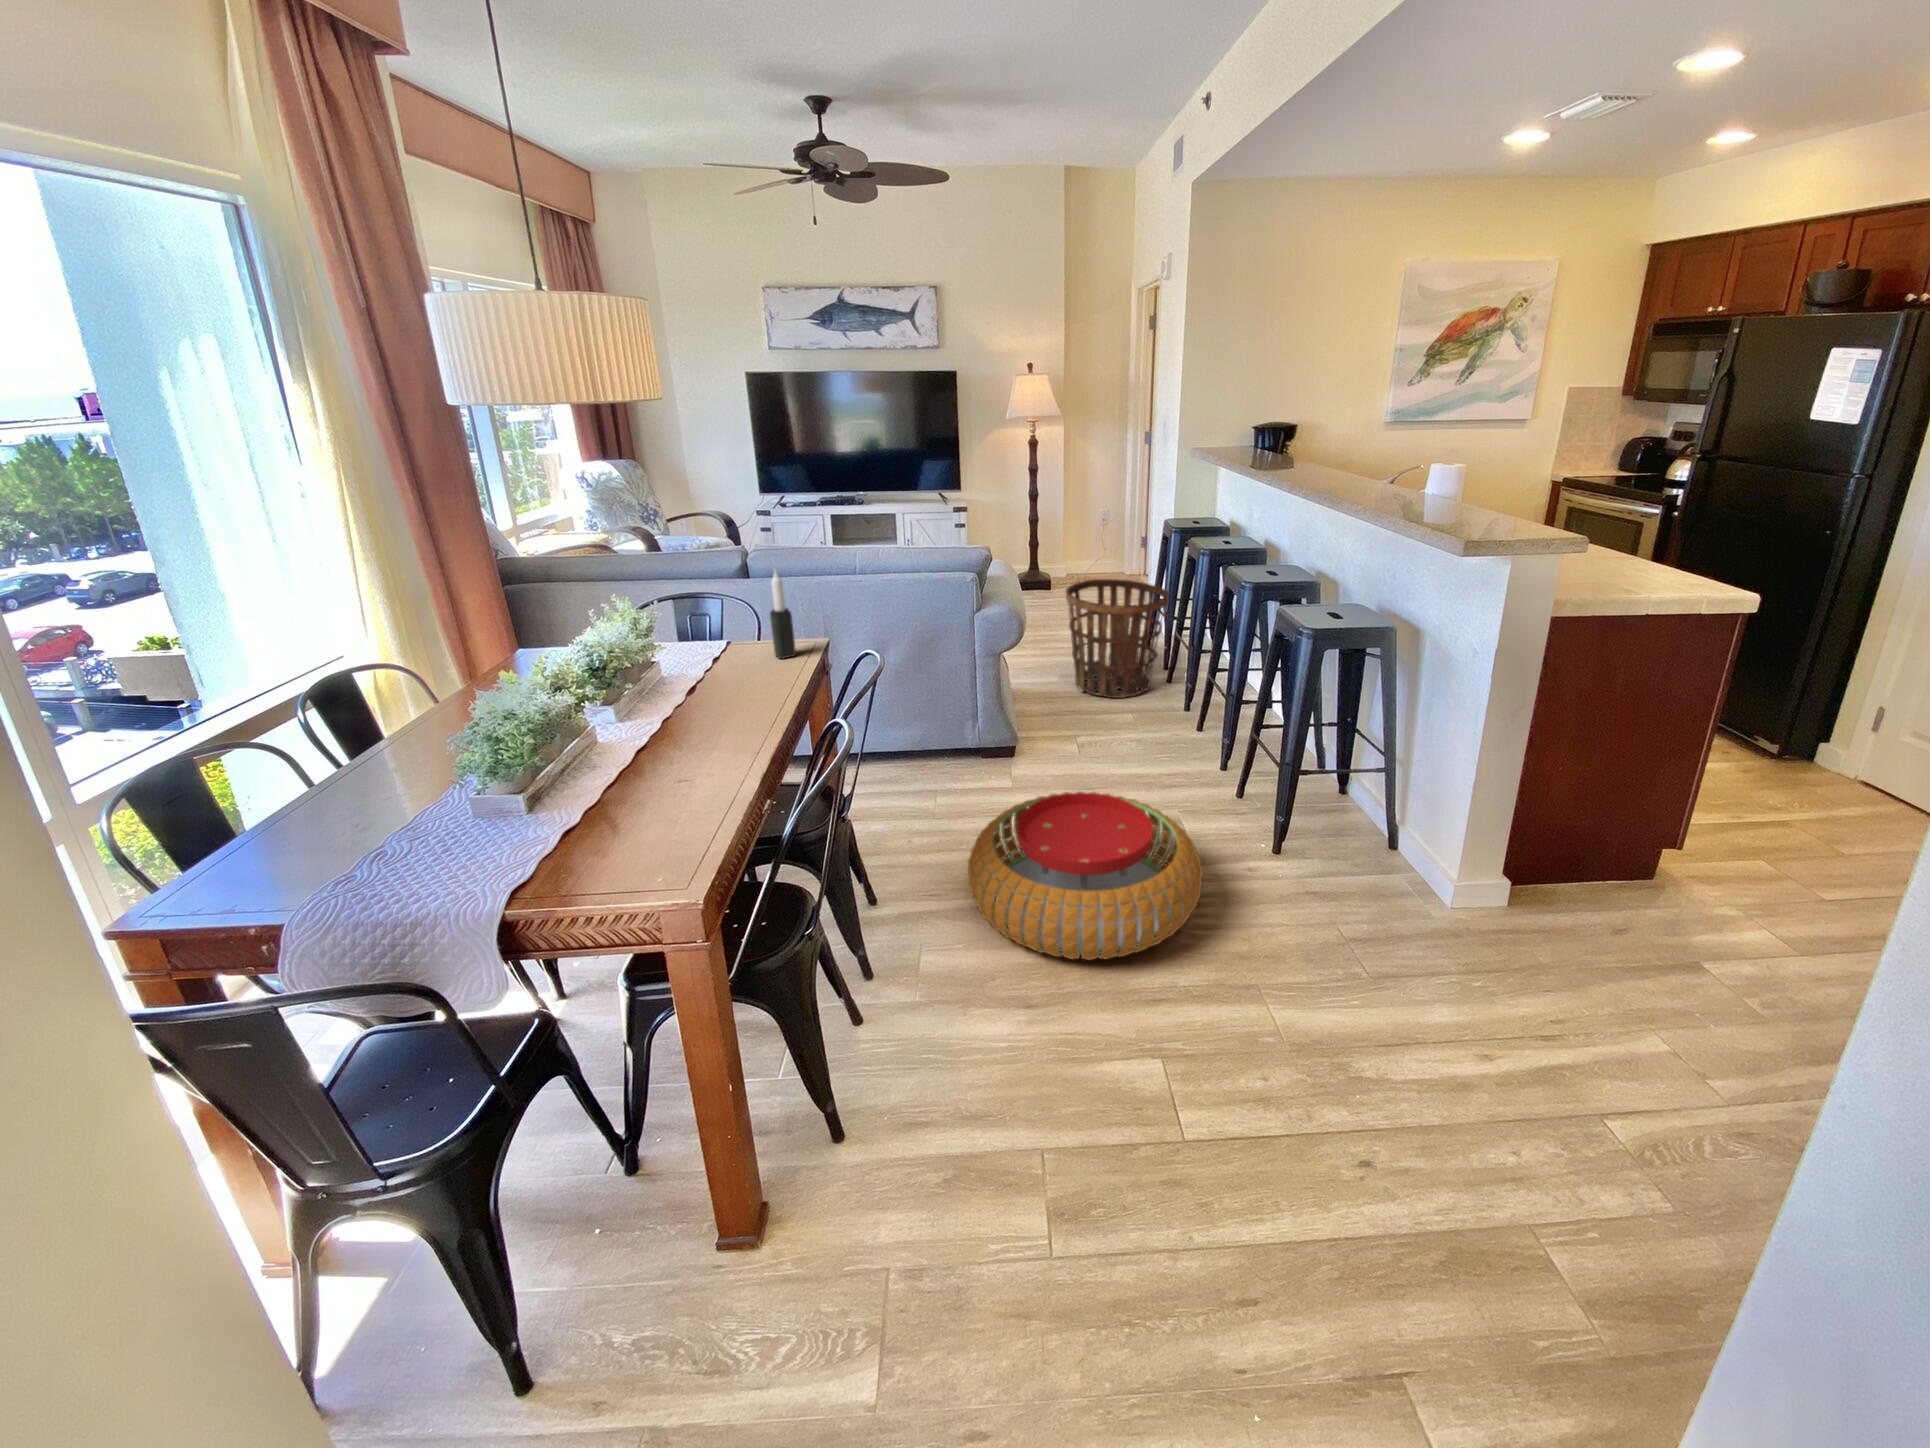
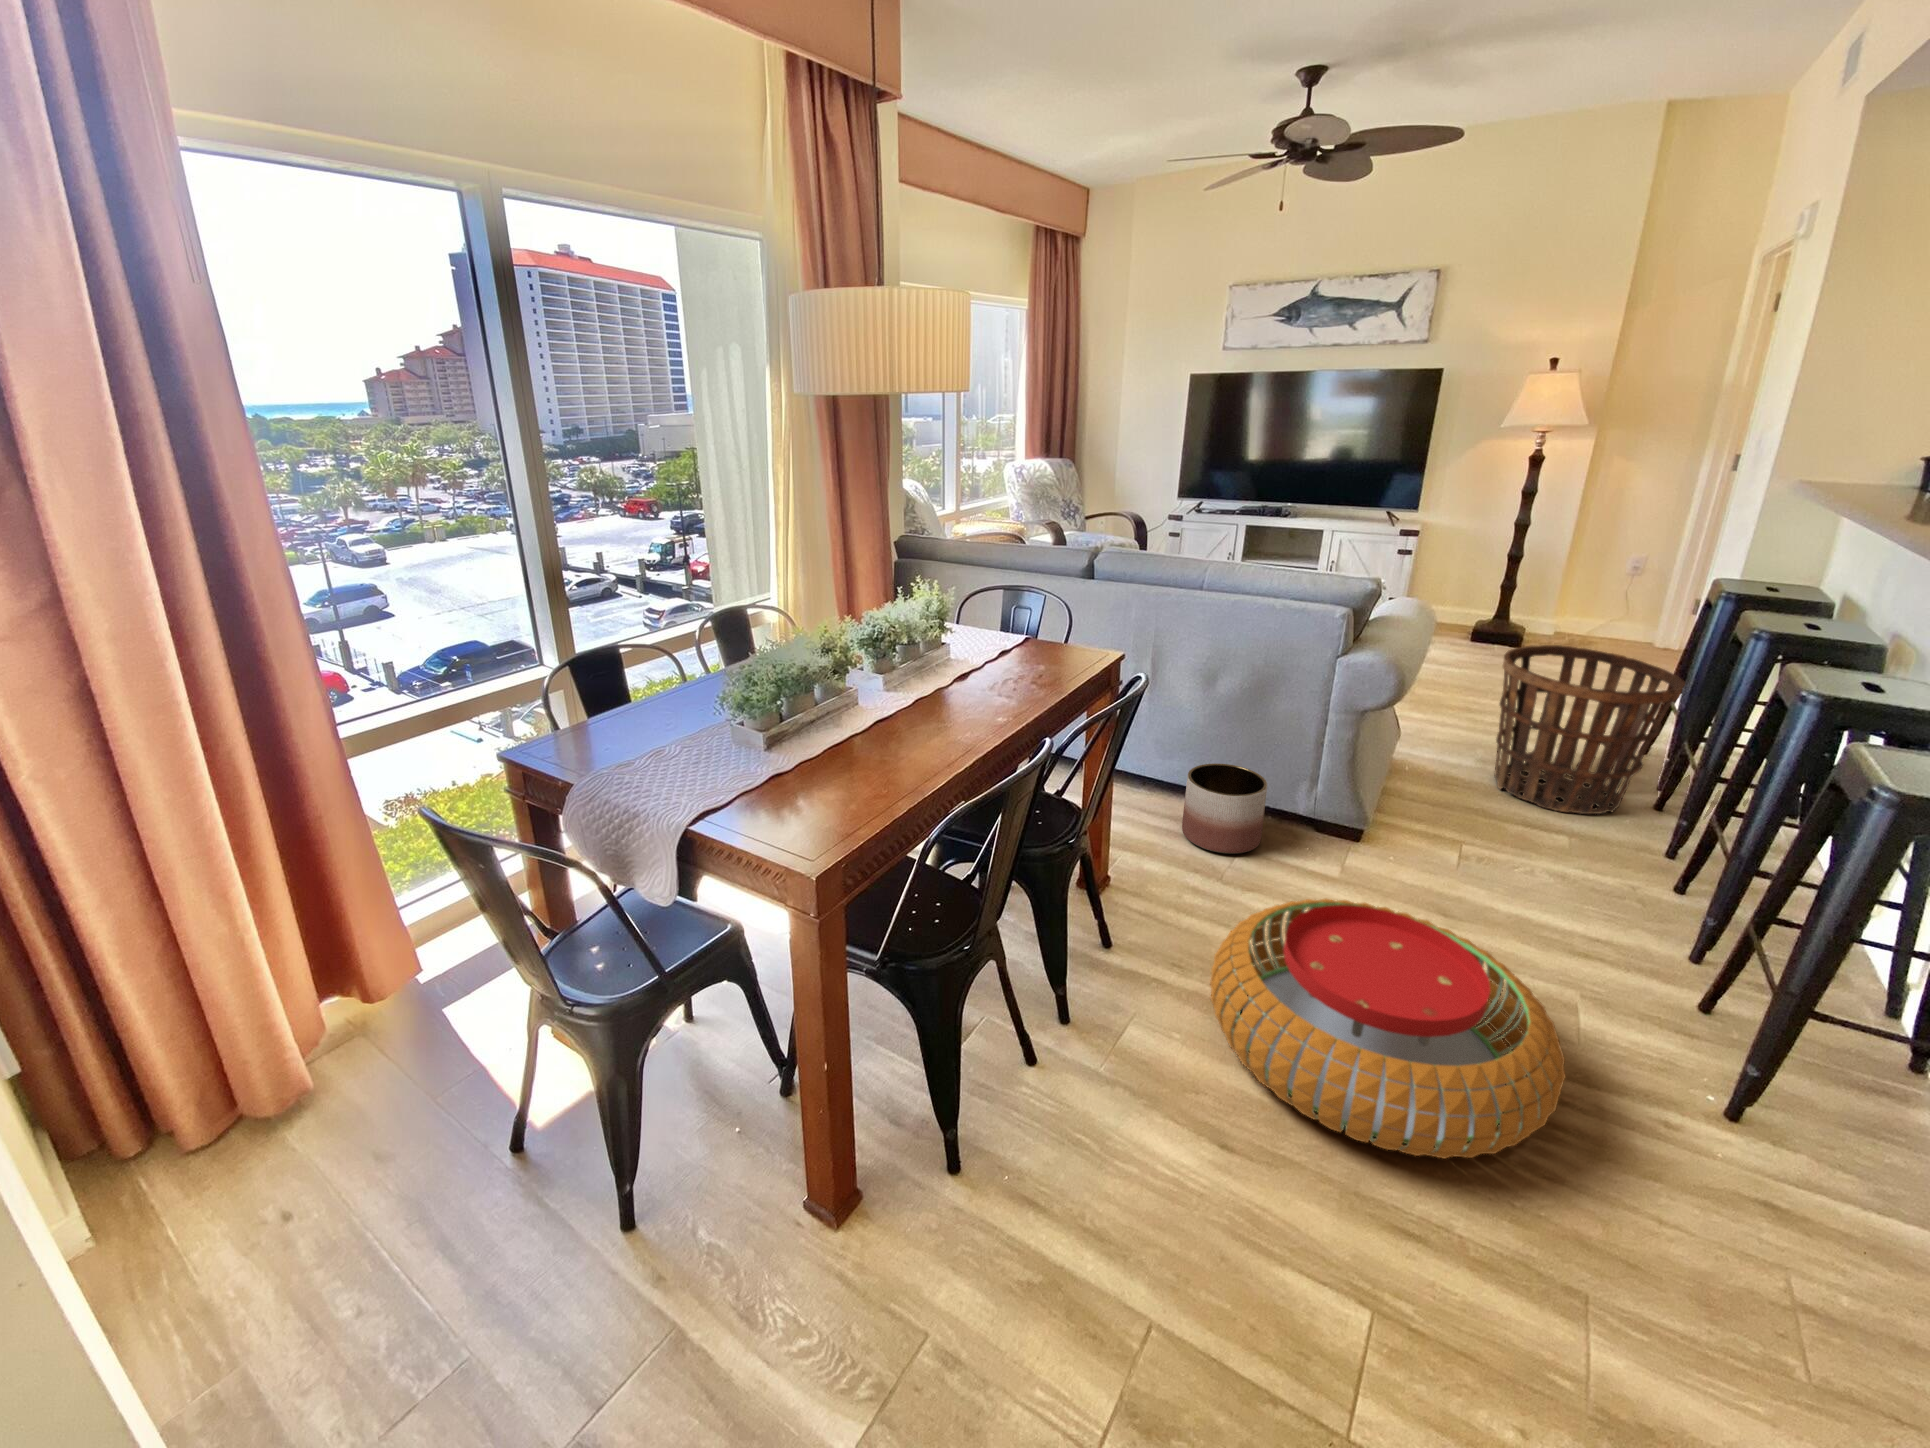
candle: present [770,569,796,659] -> none [1059,571,1081,665]
planter: none [881,720,949,797] -> present [1182,763,1267,854]

